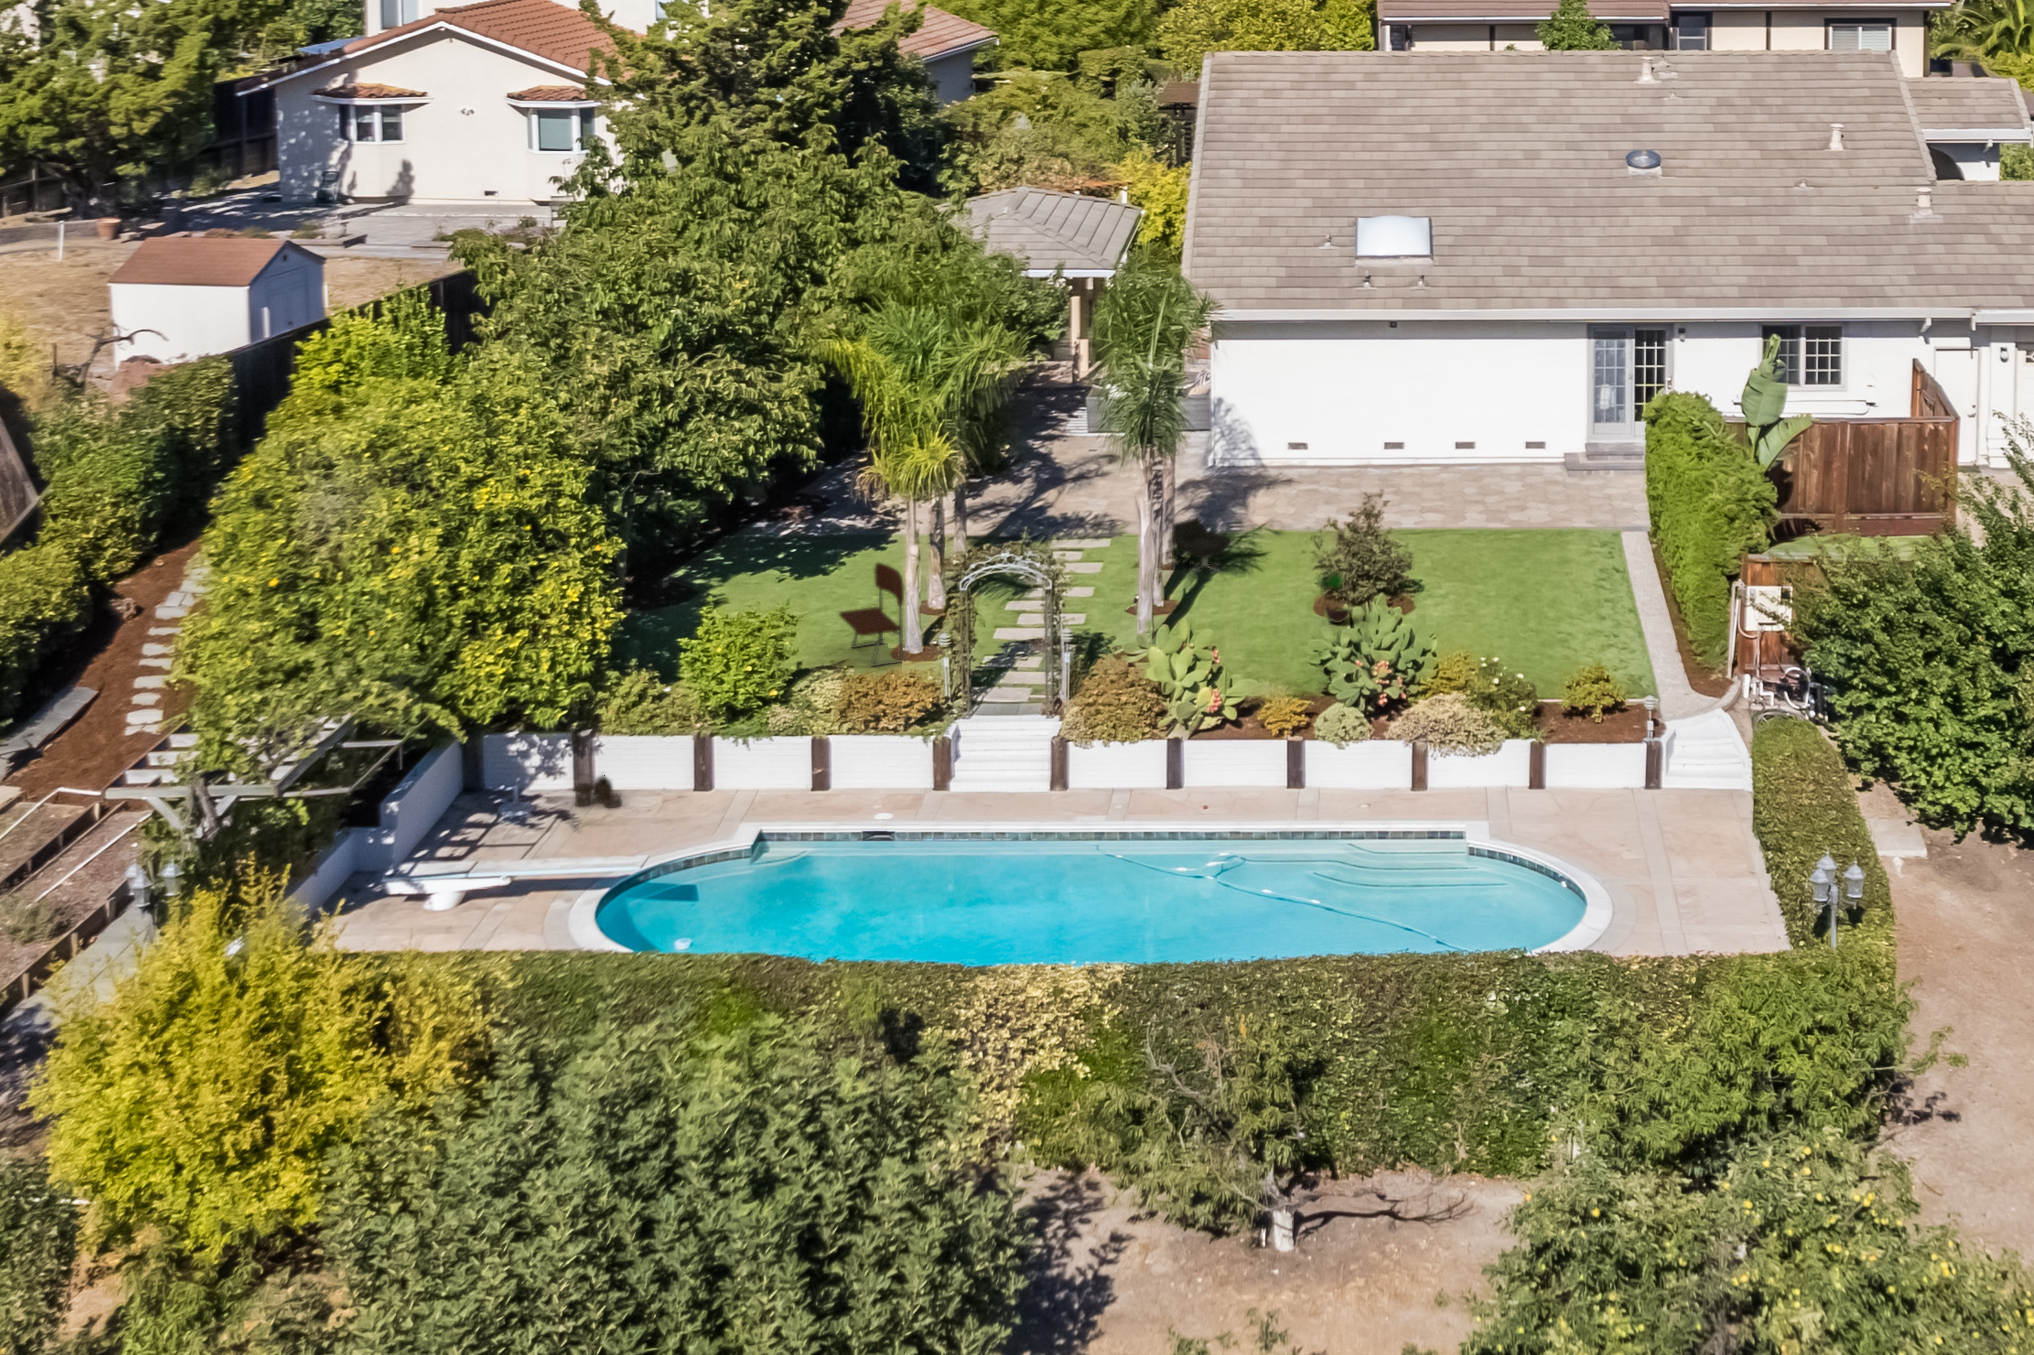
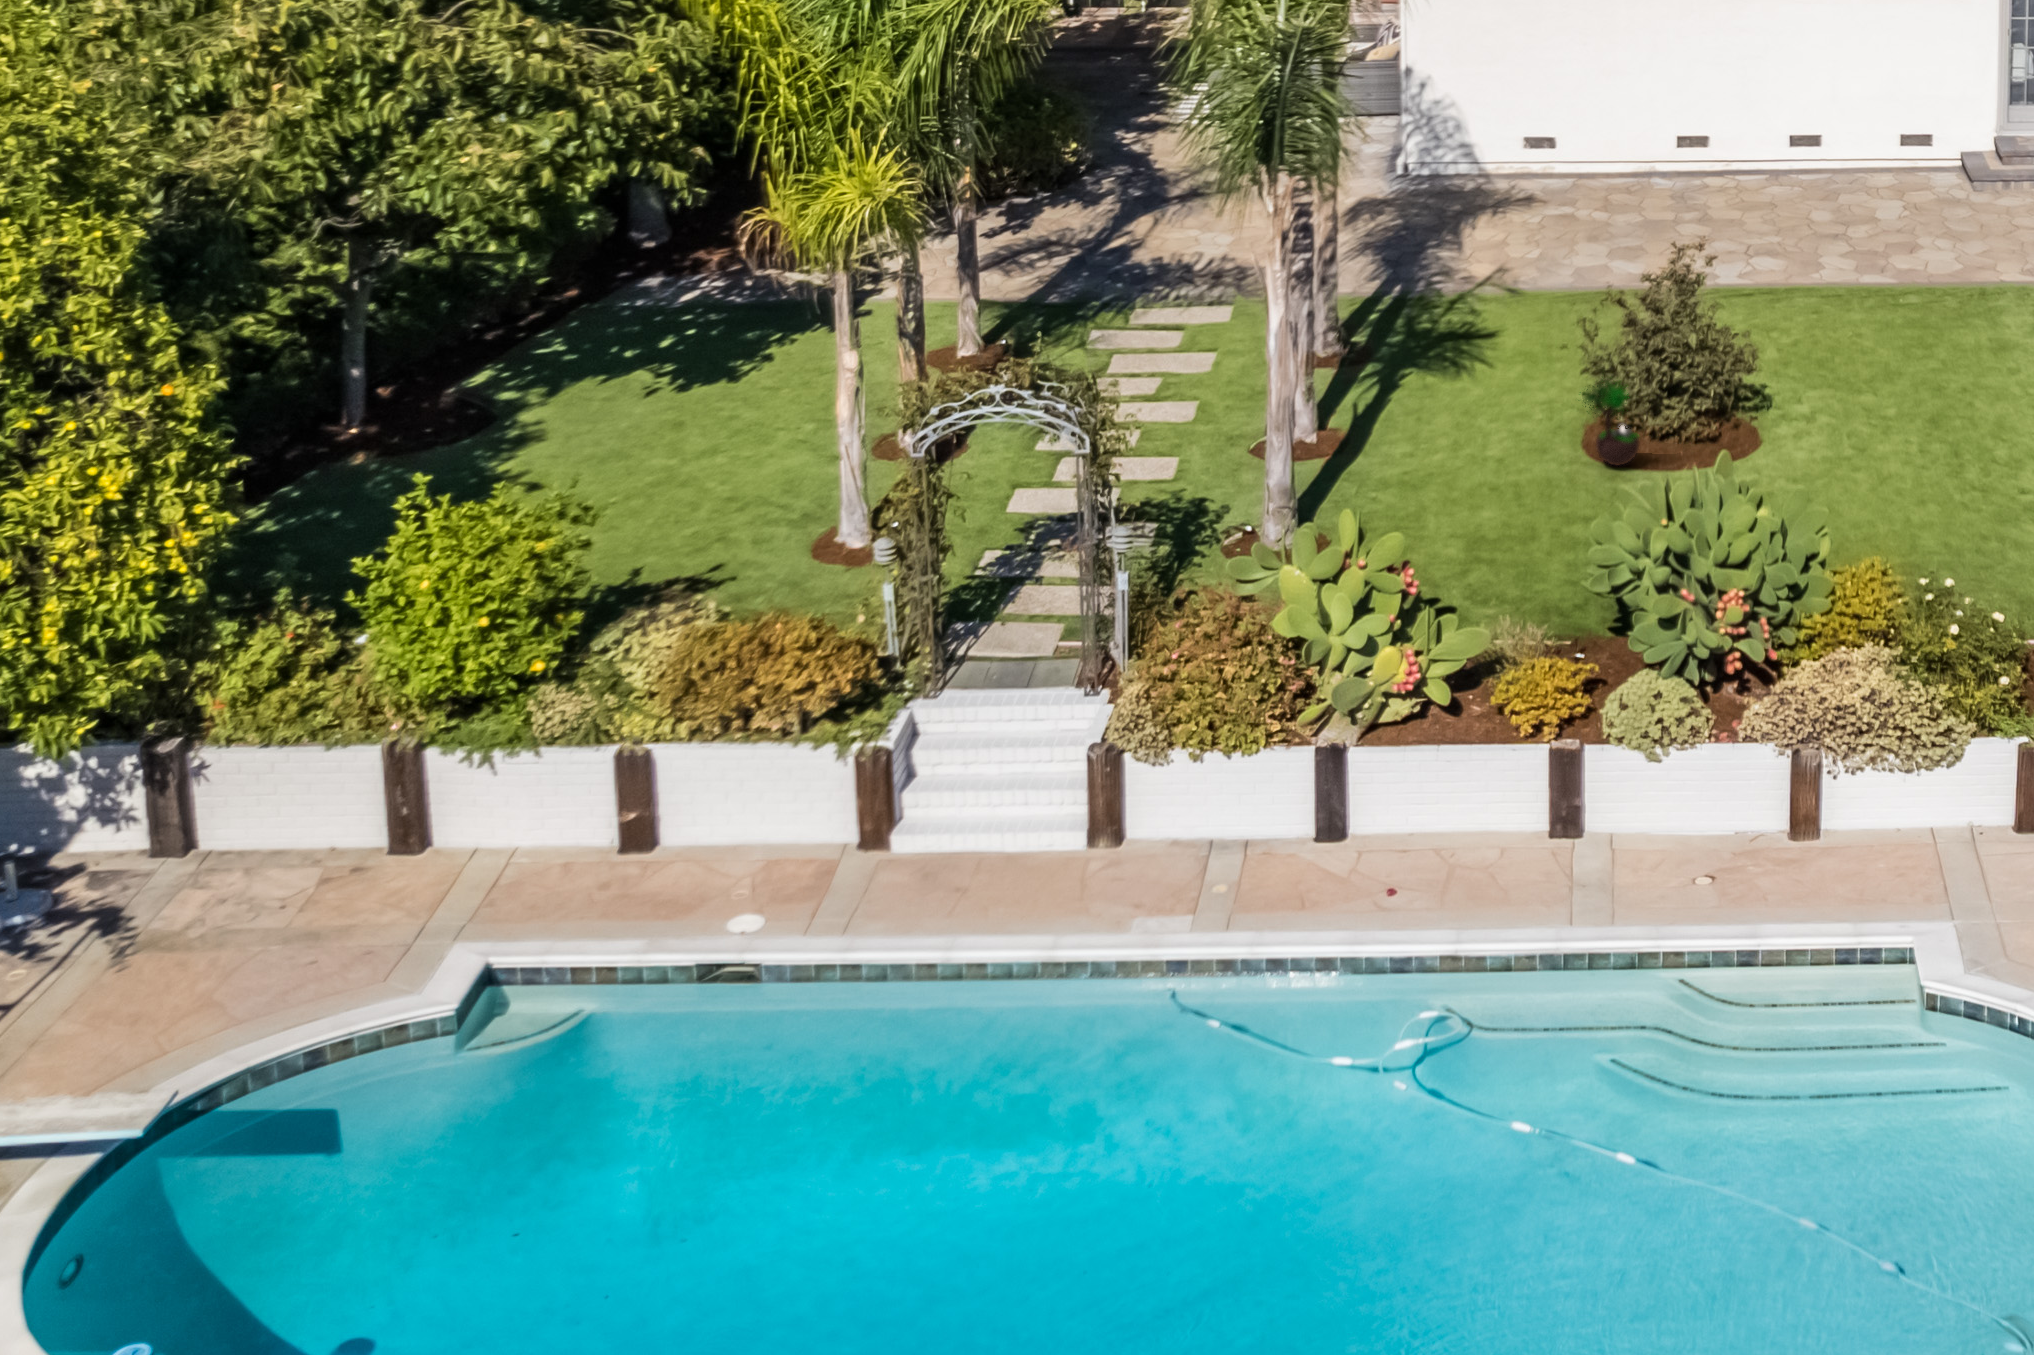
lounge chair: present [1172,518,1230,571] -> none [1333,273,1432,365]
bench: present [839,563,904,667] -> none [732,377,846,569]
woven basket: present [575,775,621,808] -> none [138,822,237,904]

